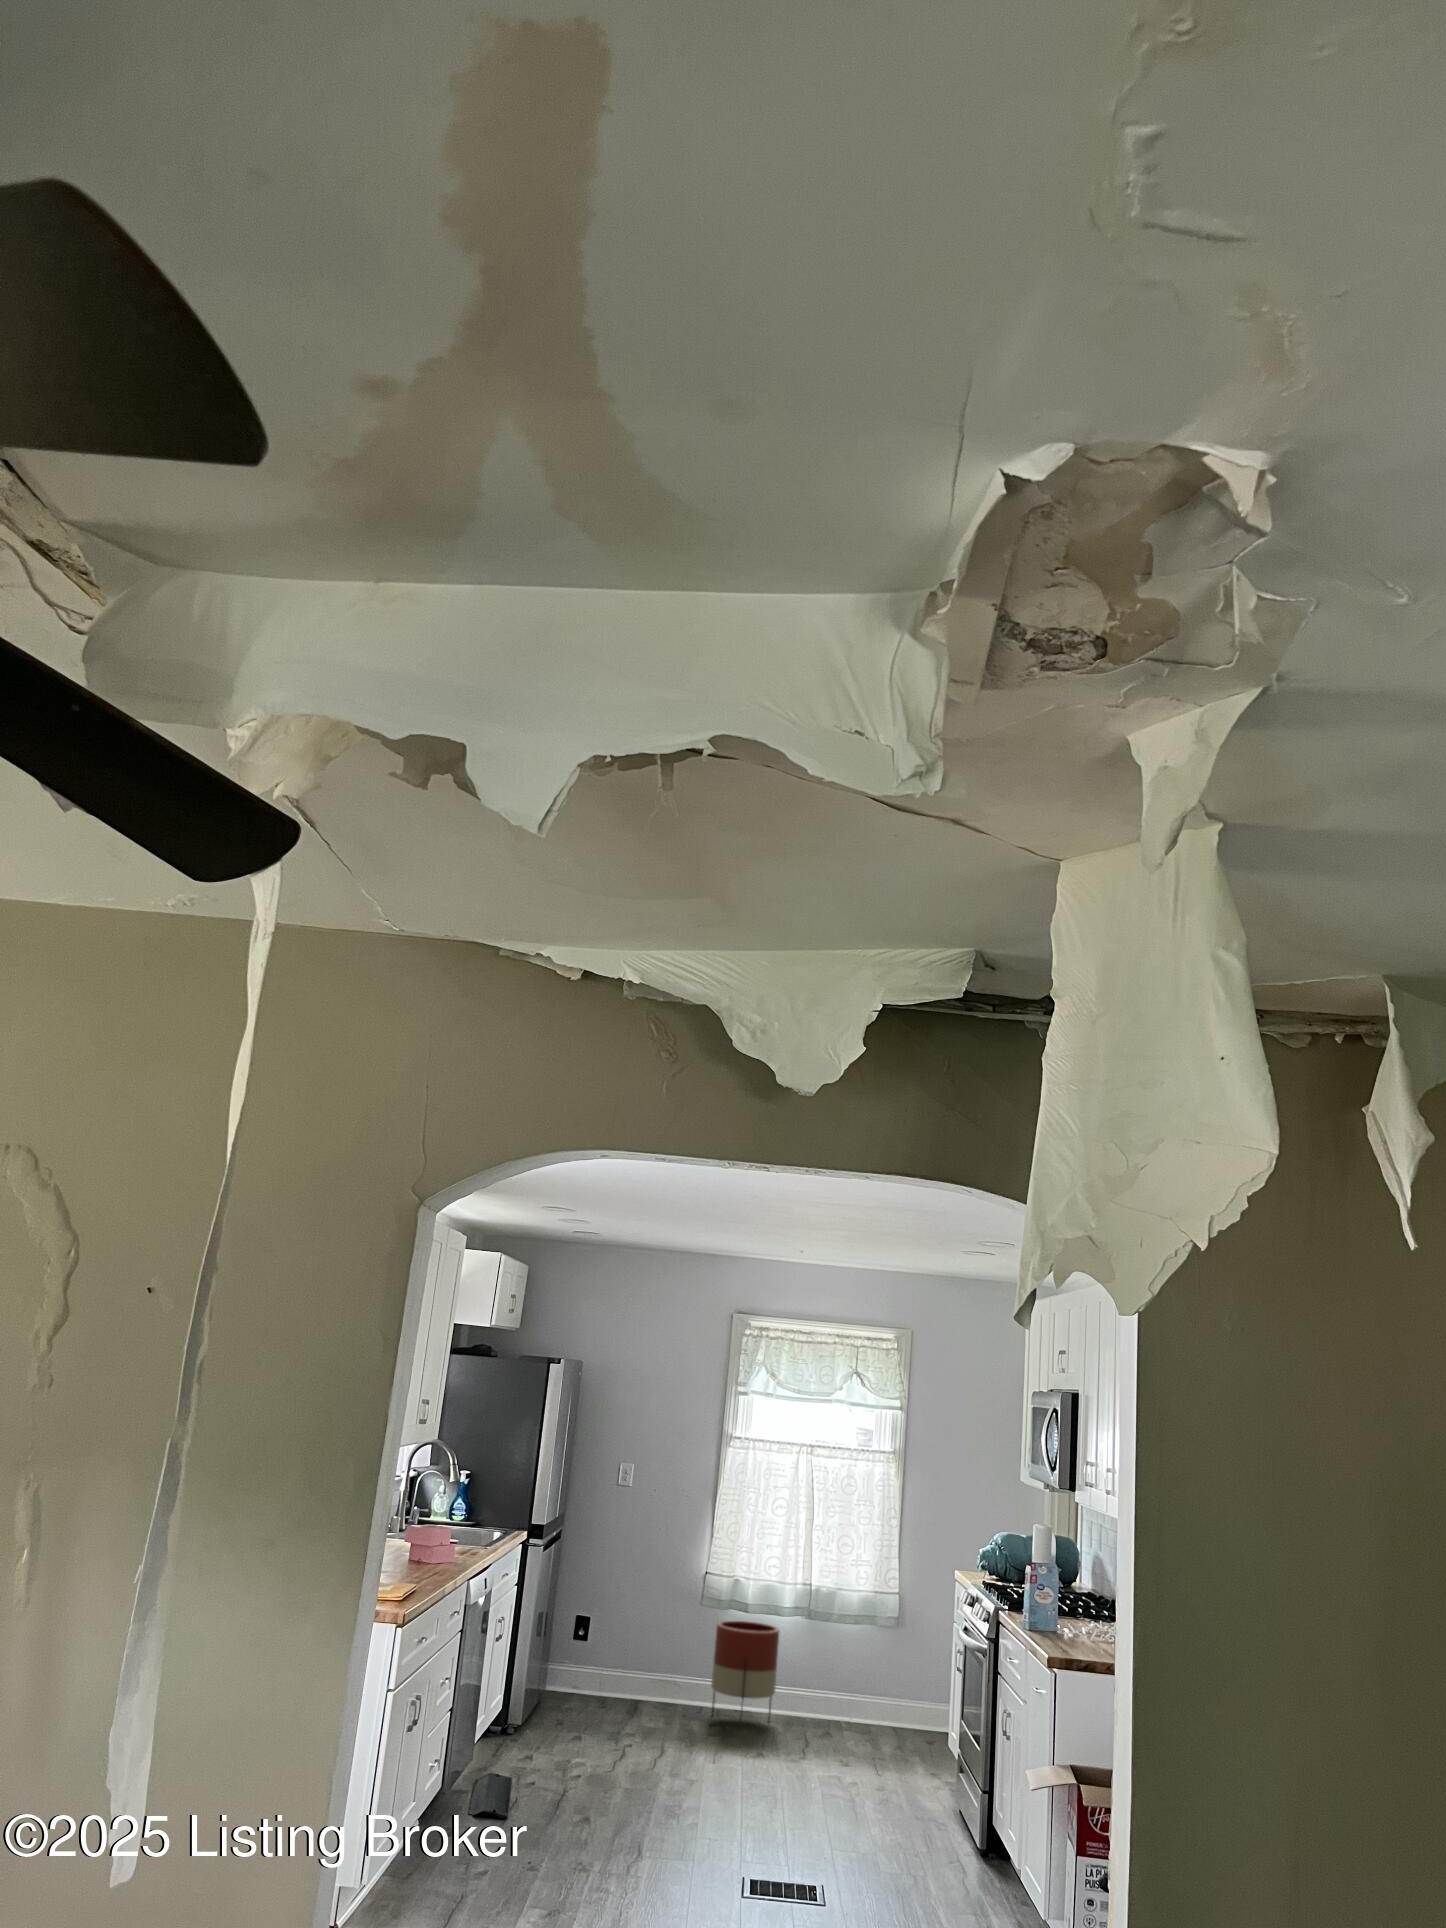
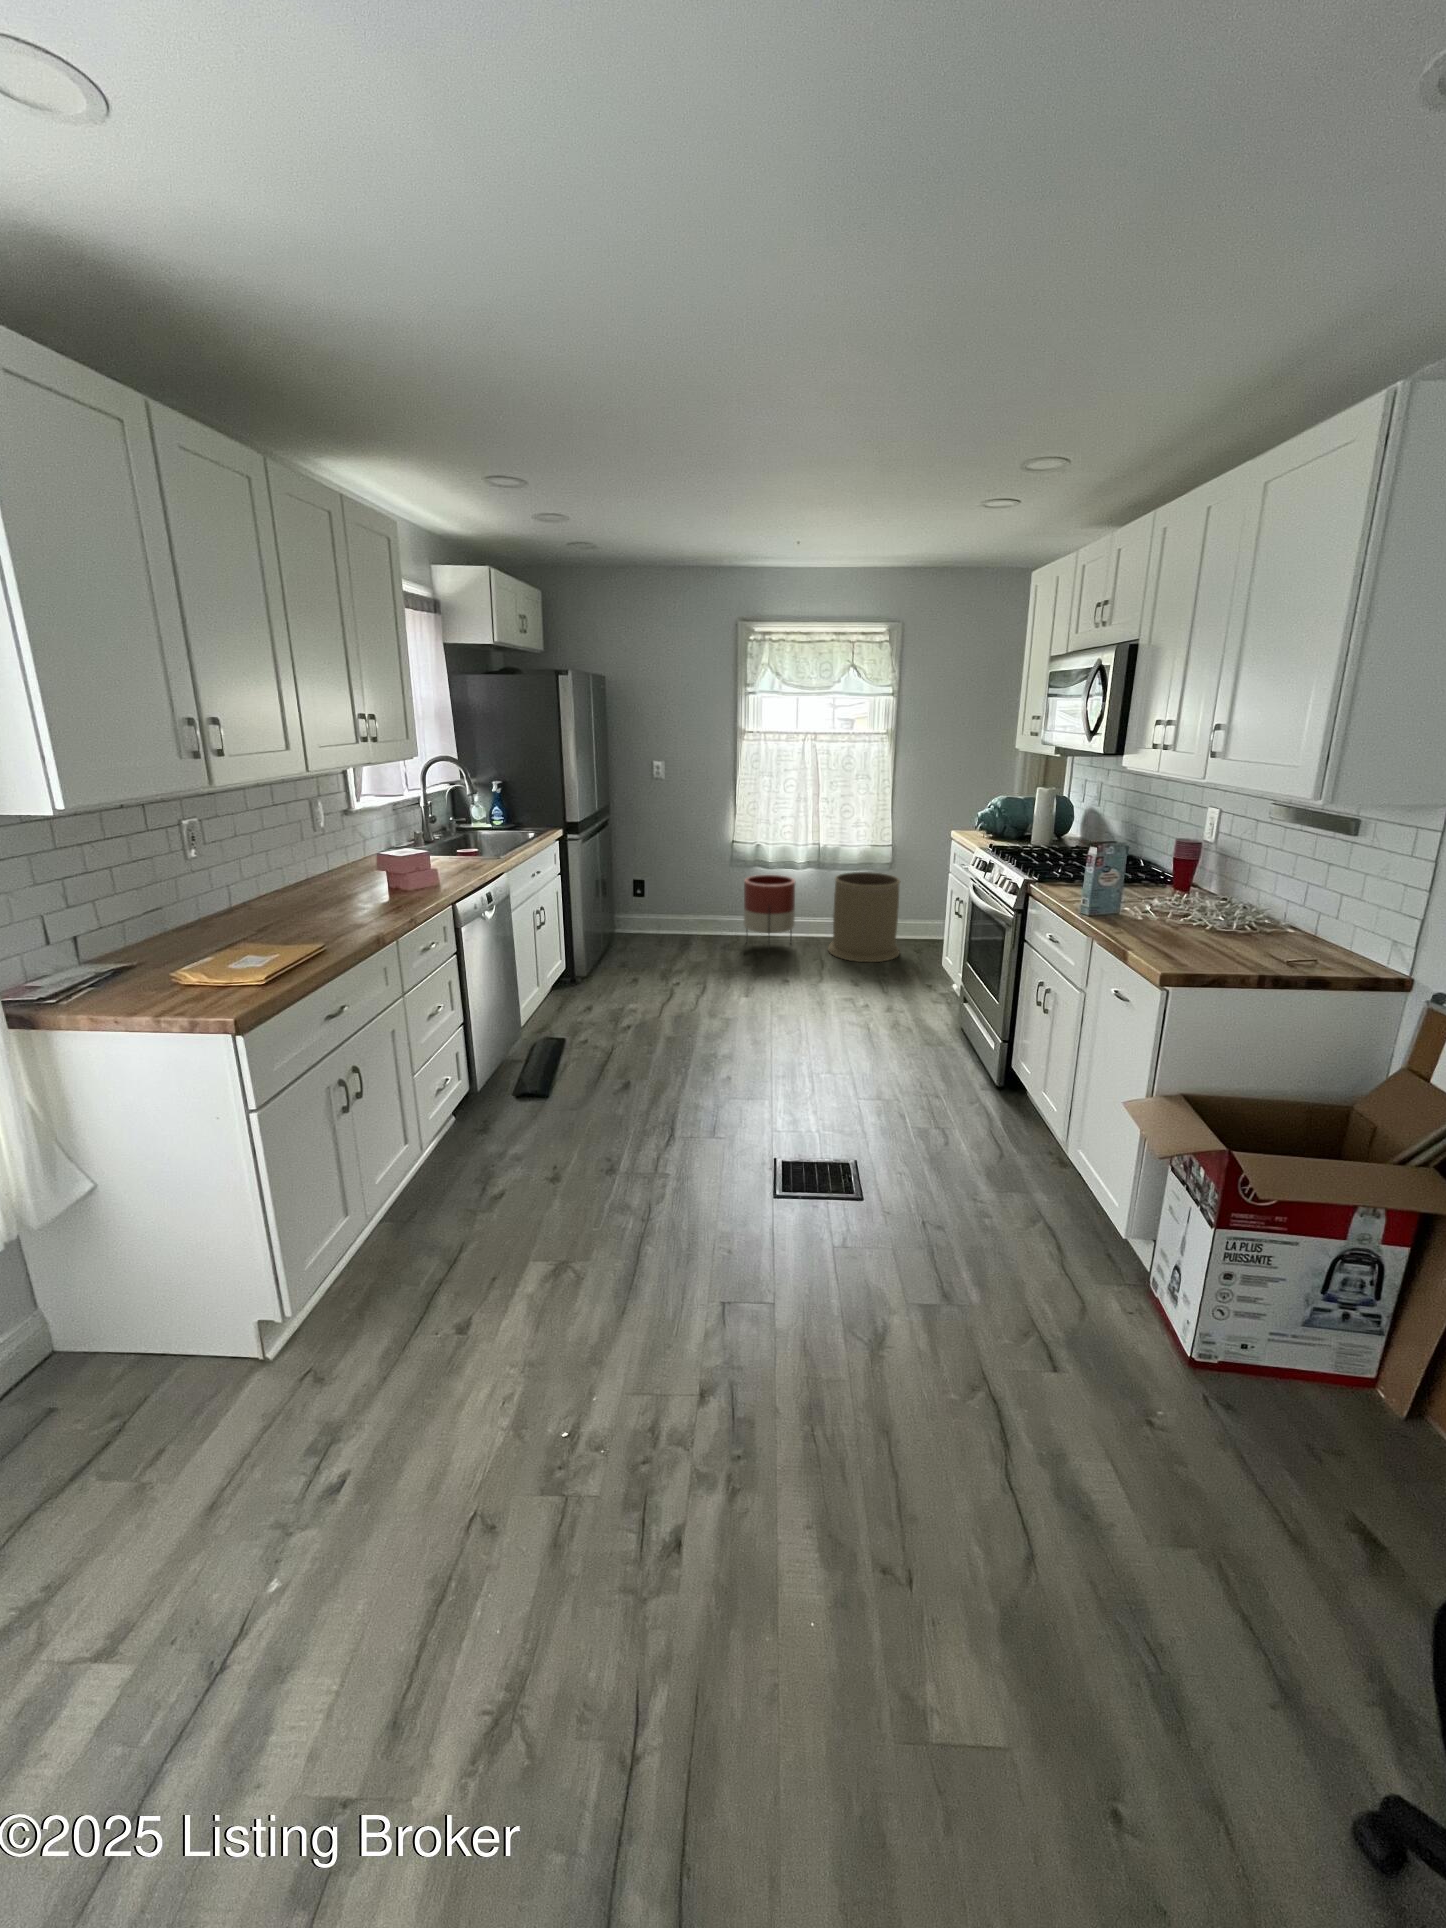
trash can: none [816,1626,907,1747] -> present [828,872,900,962]

